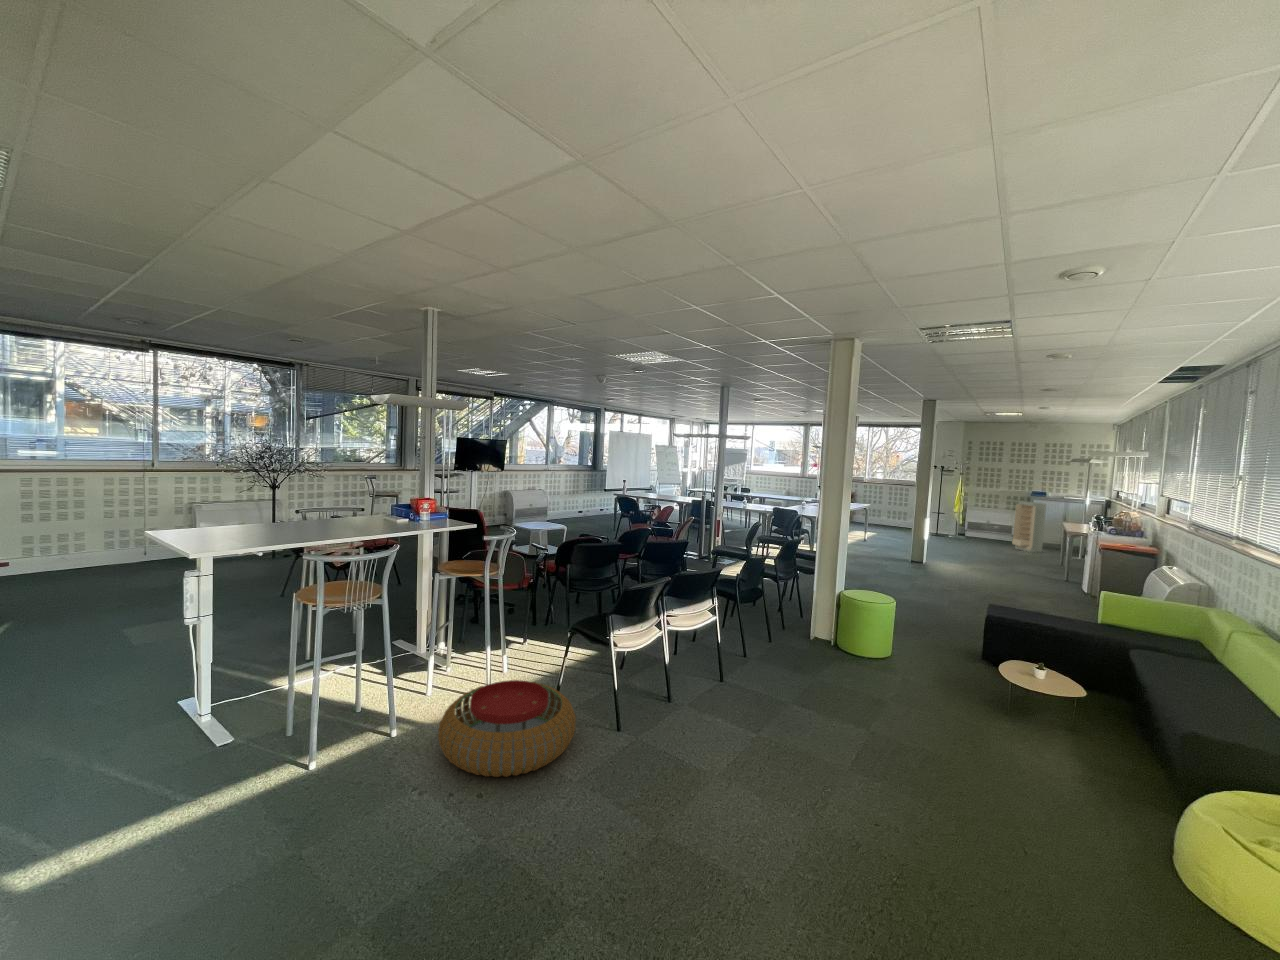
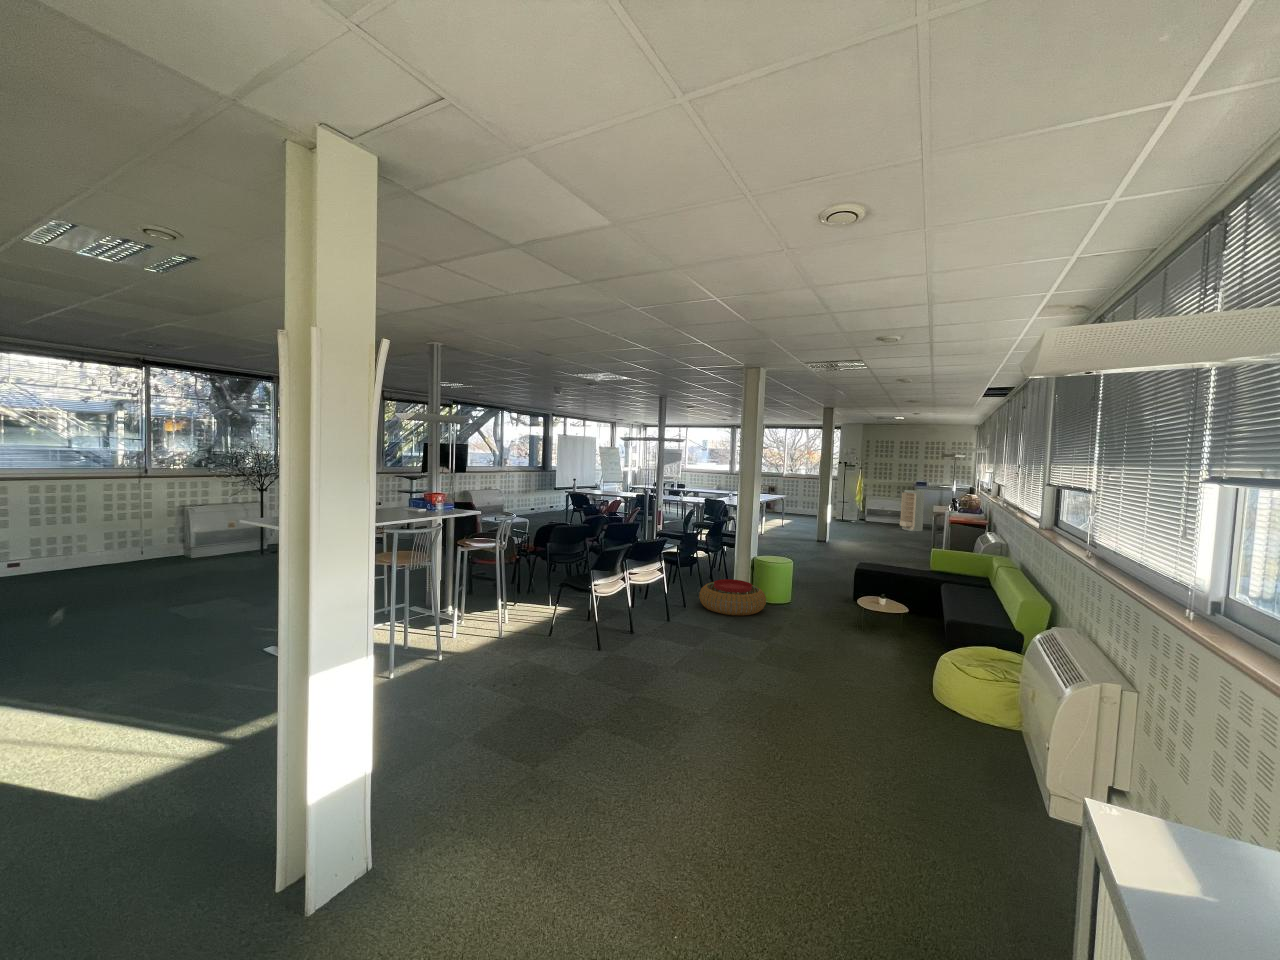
pouf: present [438,680,576,777] -> present [699,579,766,615]

